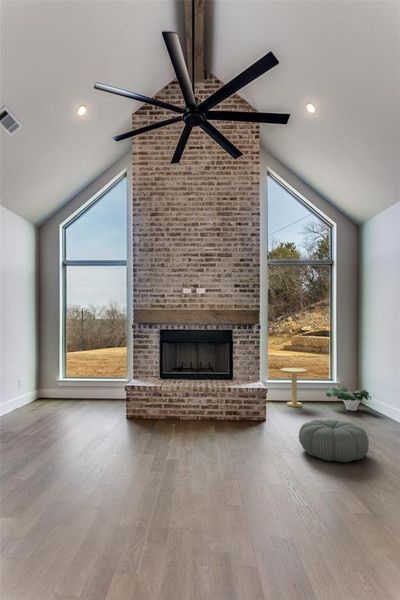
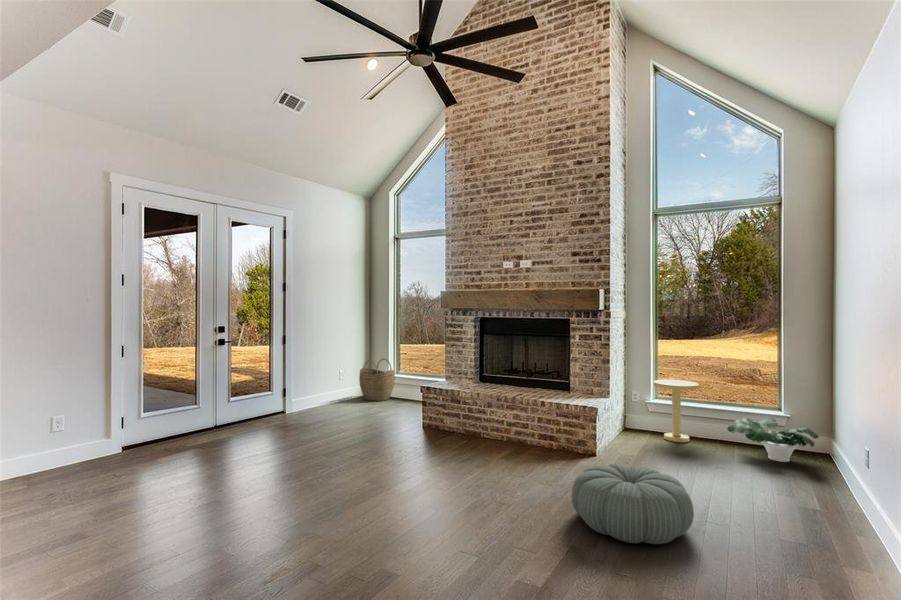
woven basket: none [38,366,72,404] -> present [359,358,395,401]

